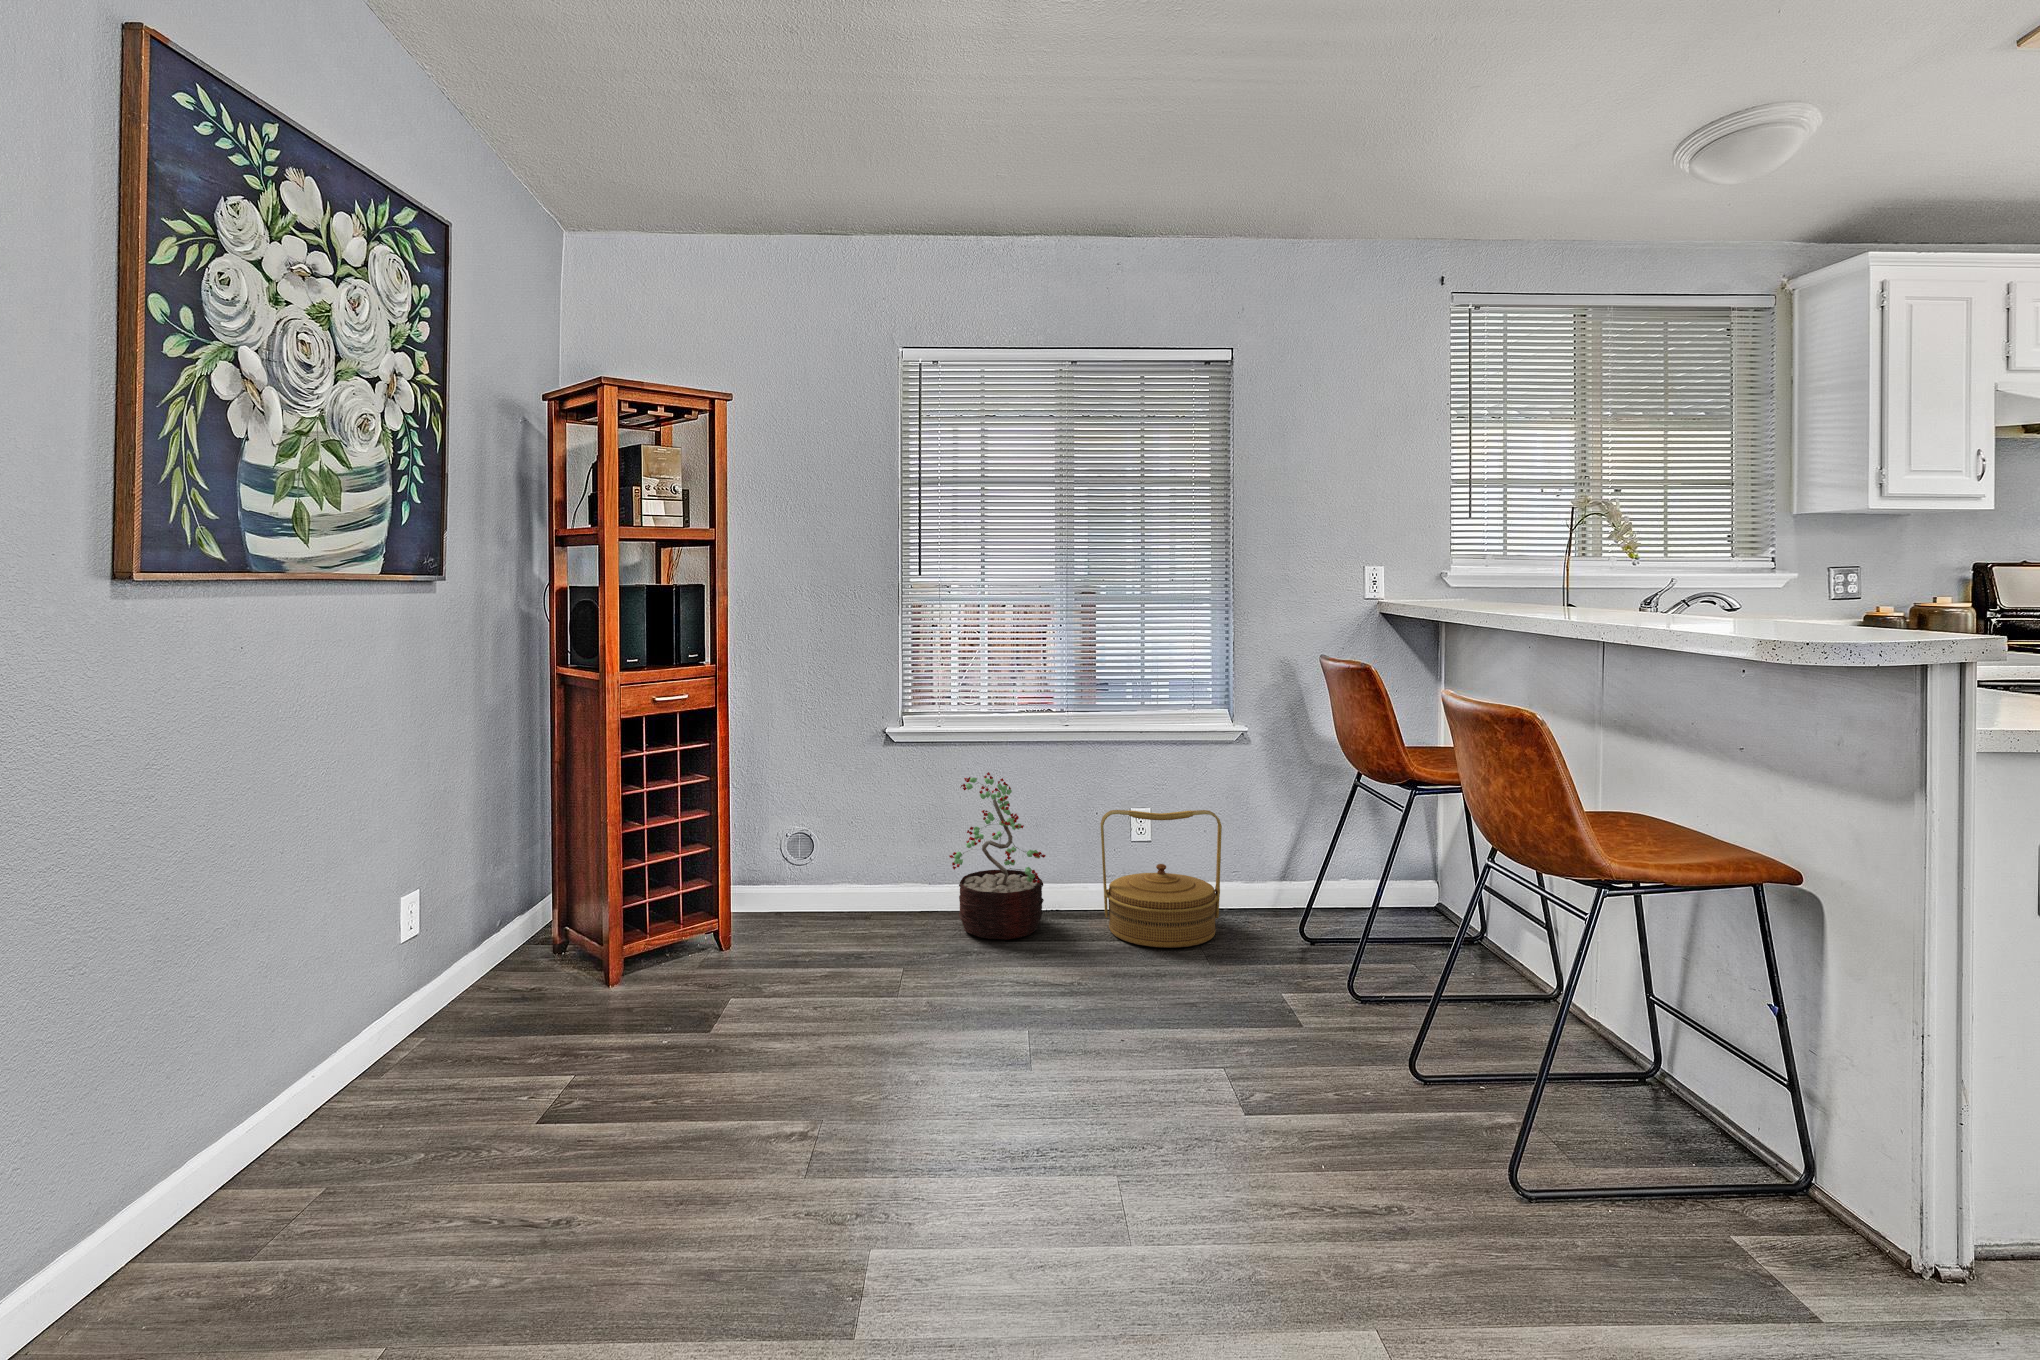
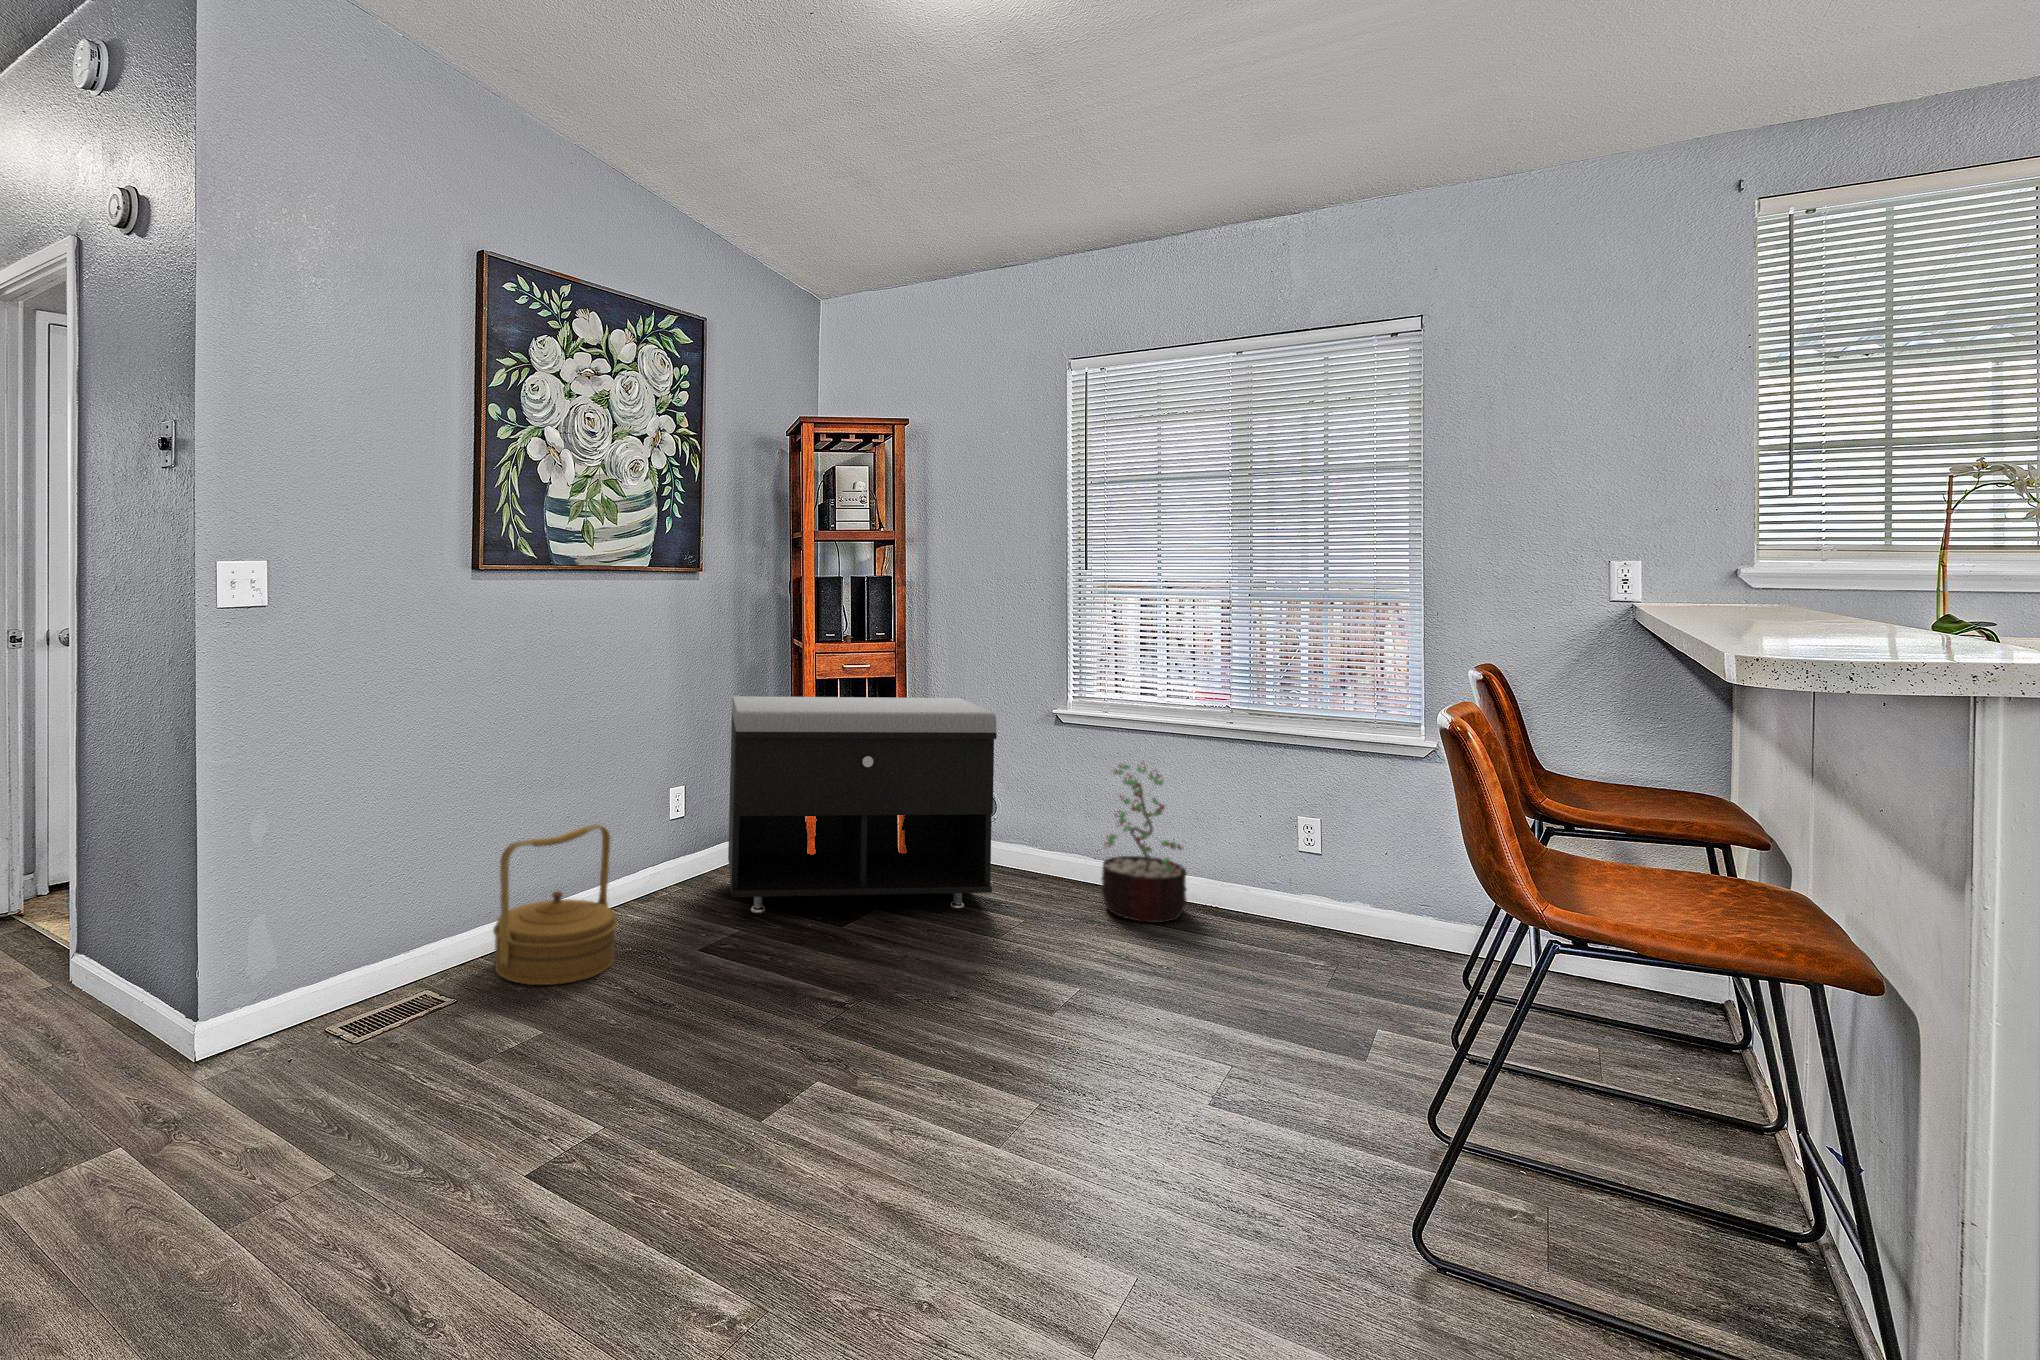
storage bench: none [488,725,867,1046] -> present [728,696,997,913]
woven basket: present [1100,810,1222,948] -> present [493,825,618,985]

